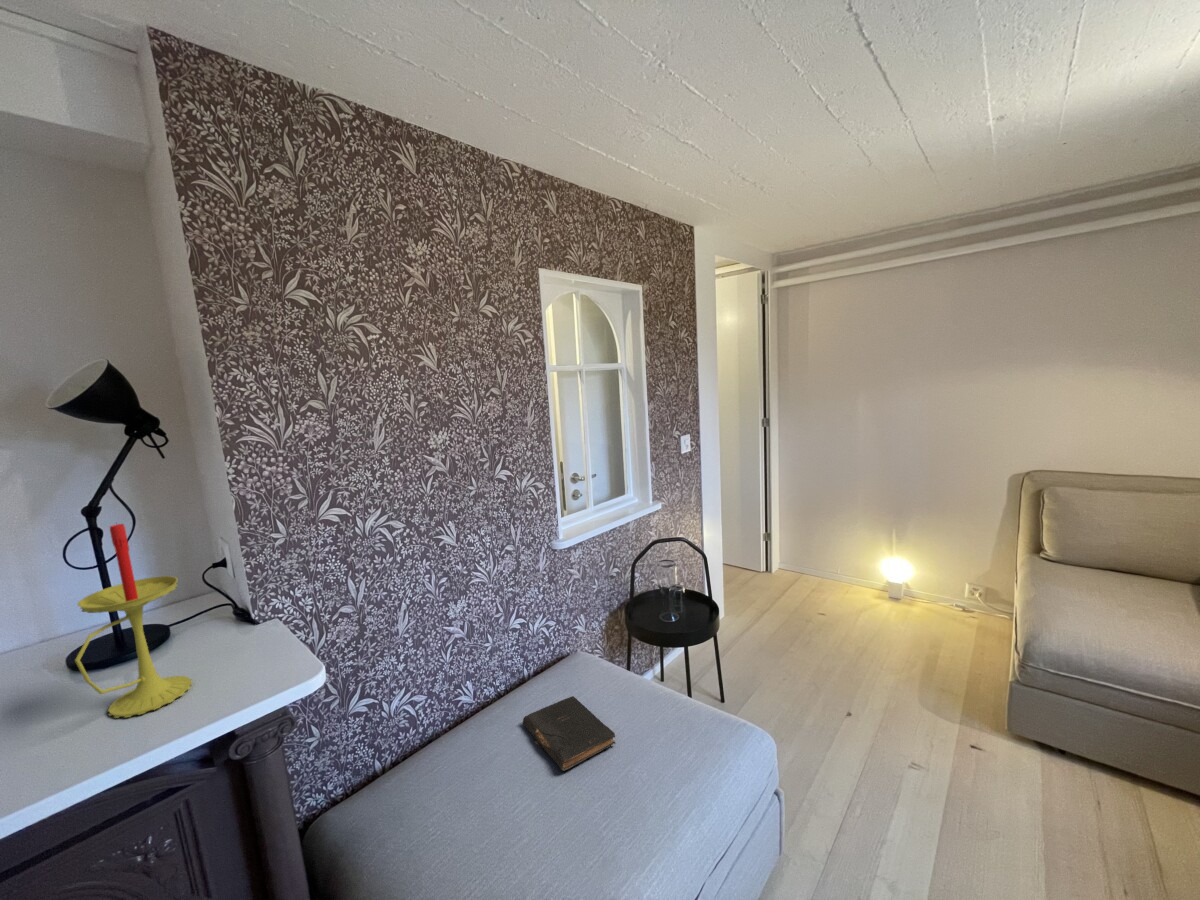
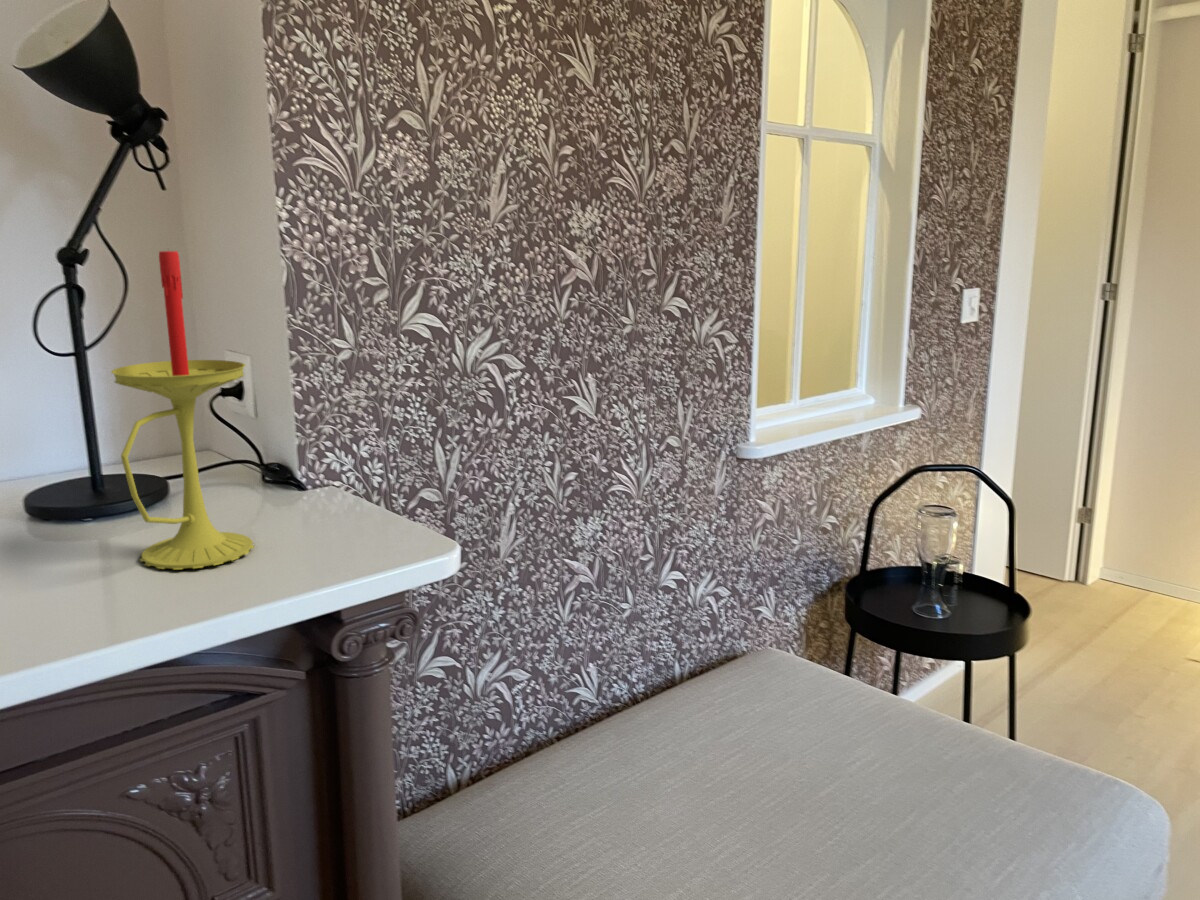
book: present [523,696,615,771] -> none [693,708,868,812]

